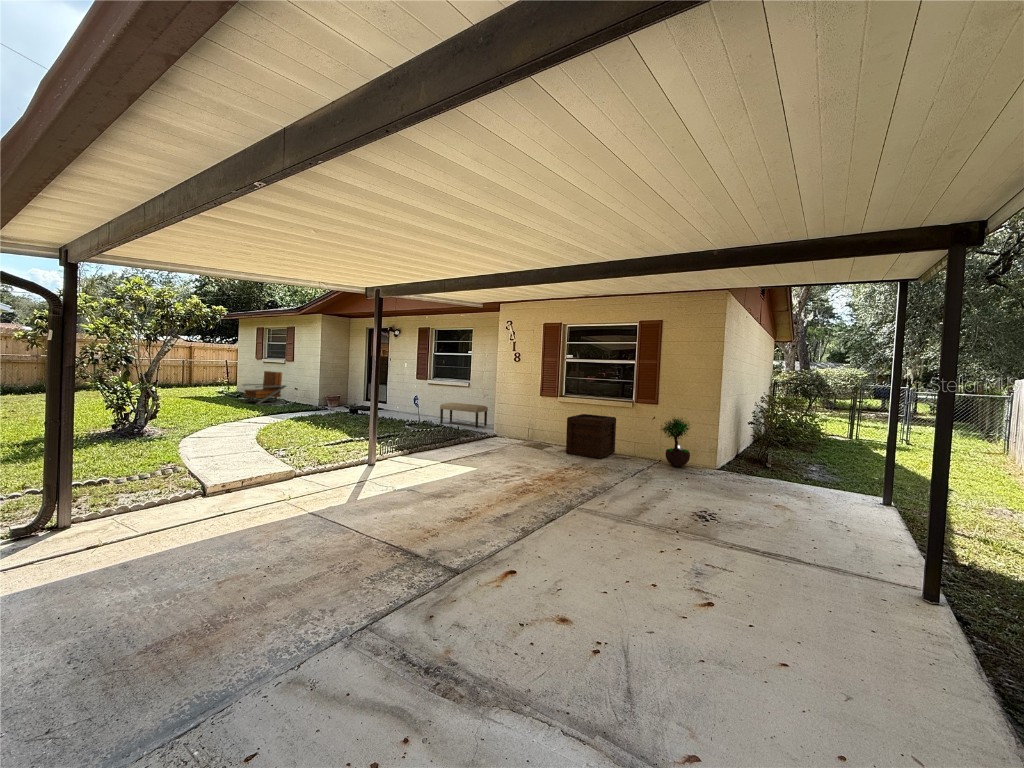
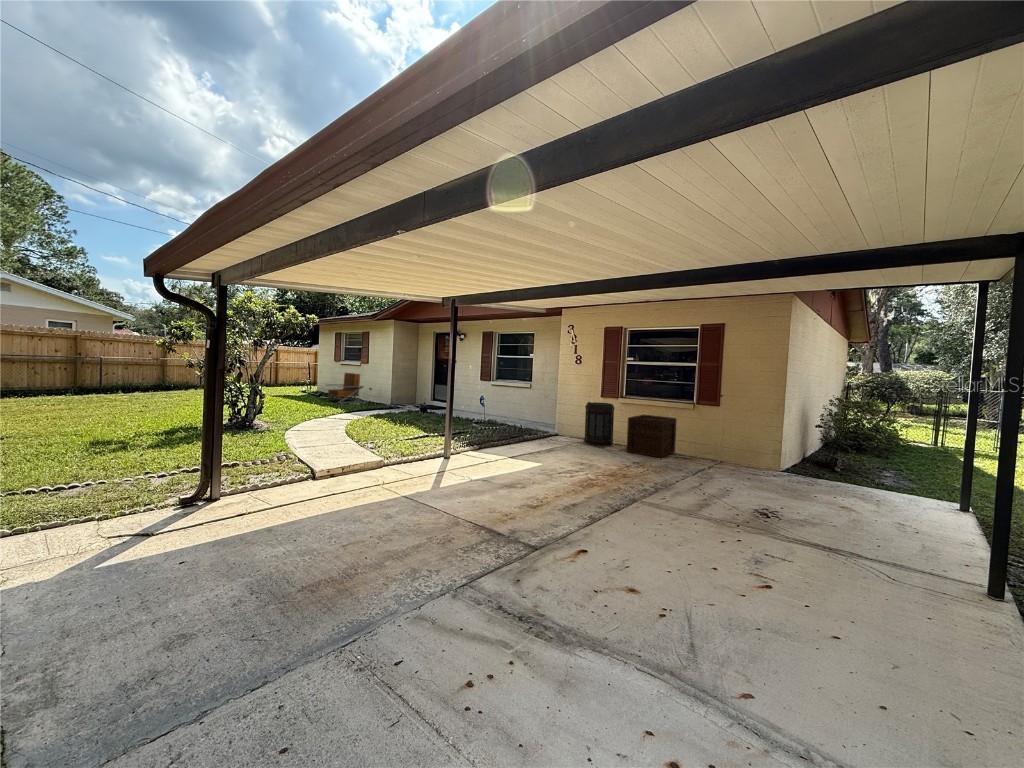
trash can: none [523,401,554,447] -> present [584,402,615,445]
bench: present [440,403,488,428] -> none [504,403,549,427]
potted tree: present [661,419,690,467] -> none [721,414,755,467]

